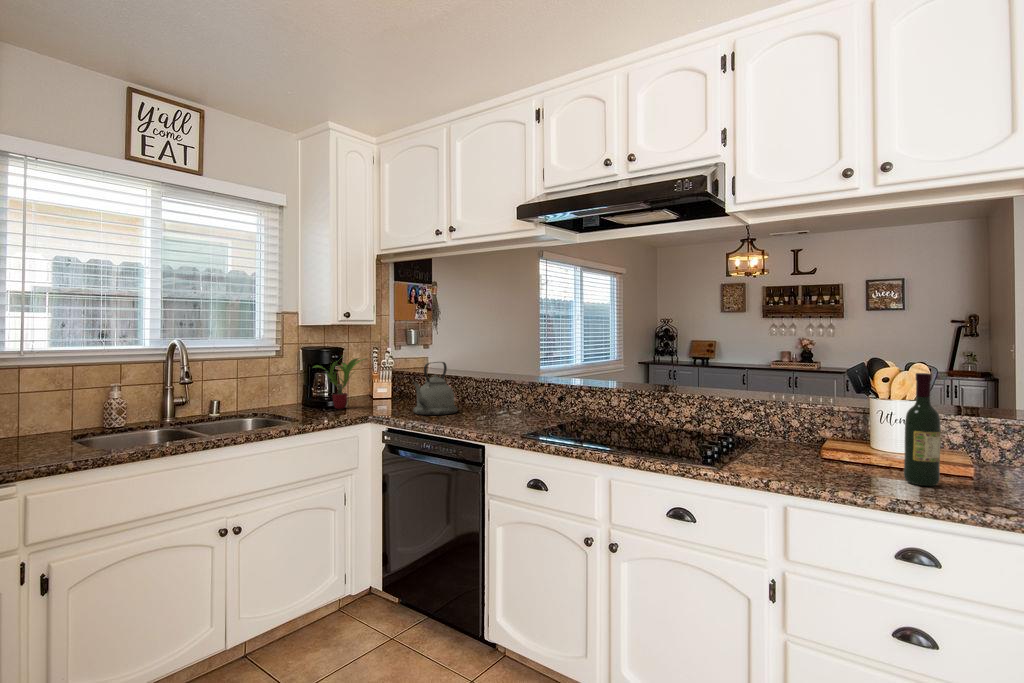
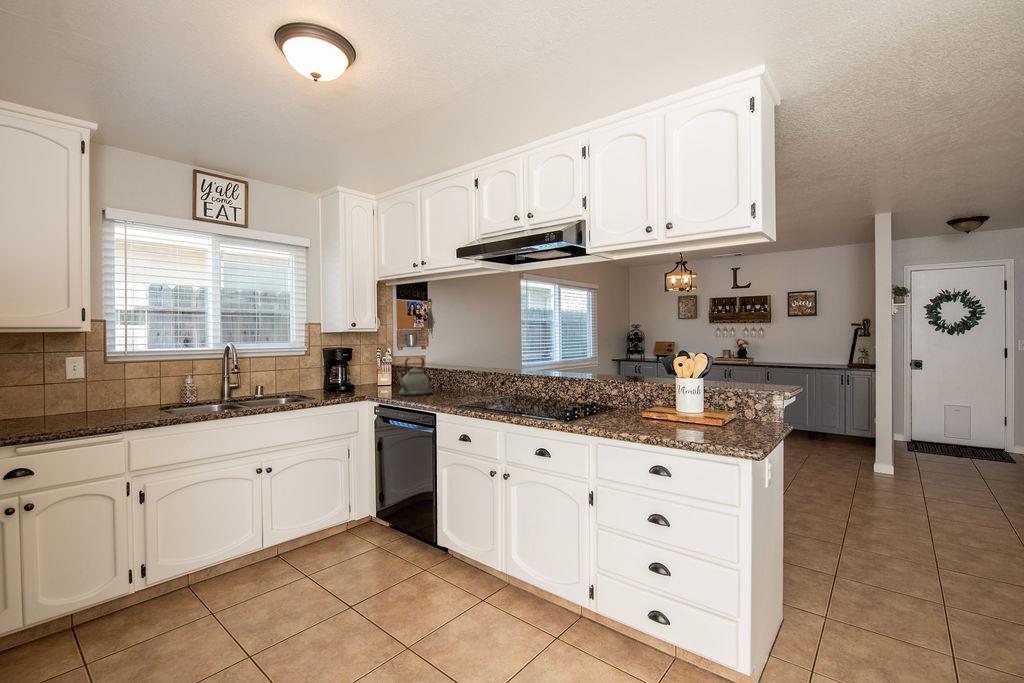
potted plant: present [313,358,365,409] -> none [328,353,371,392]
wine bottle: present [904,373,941,486] -> none [688,357,709,433]

